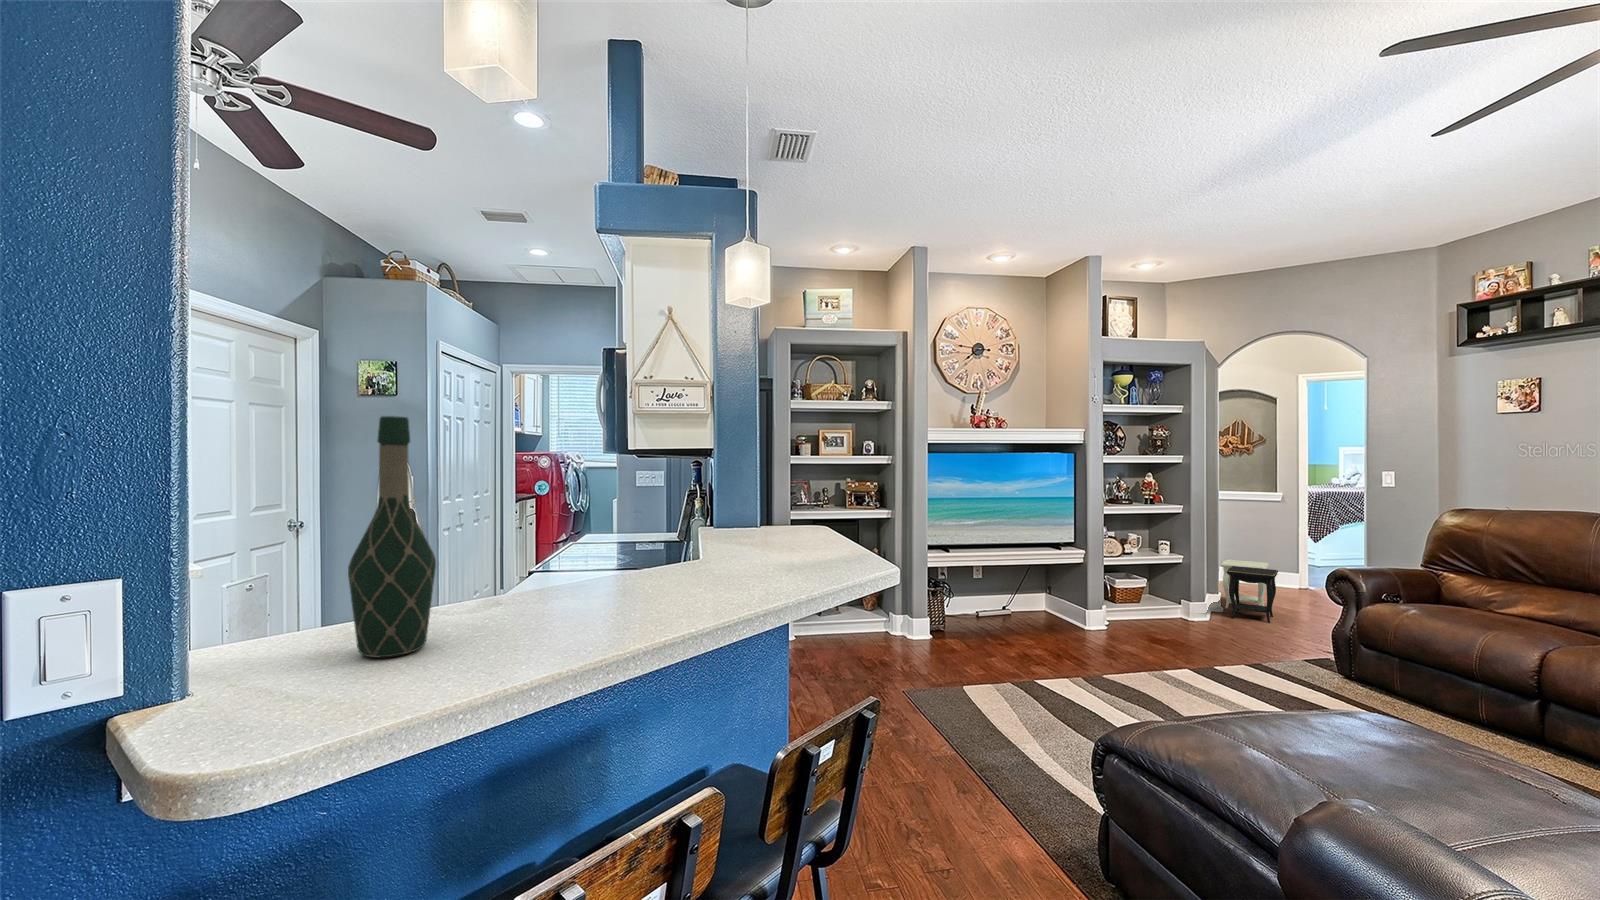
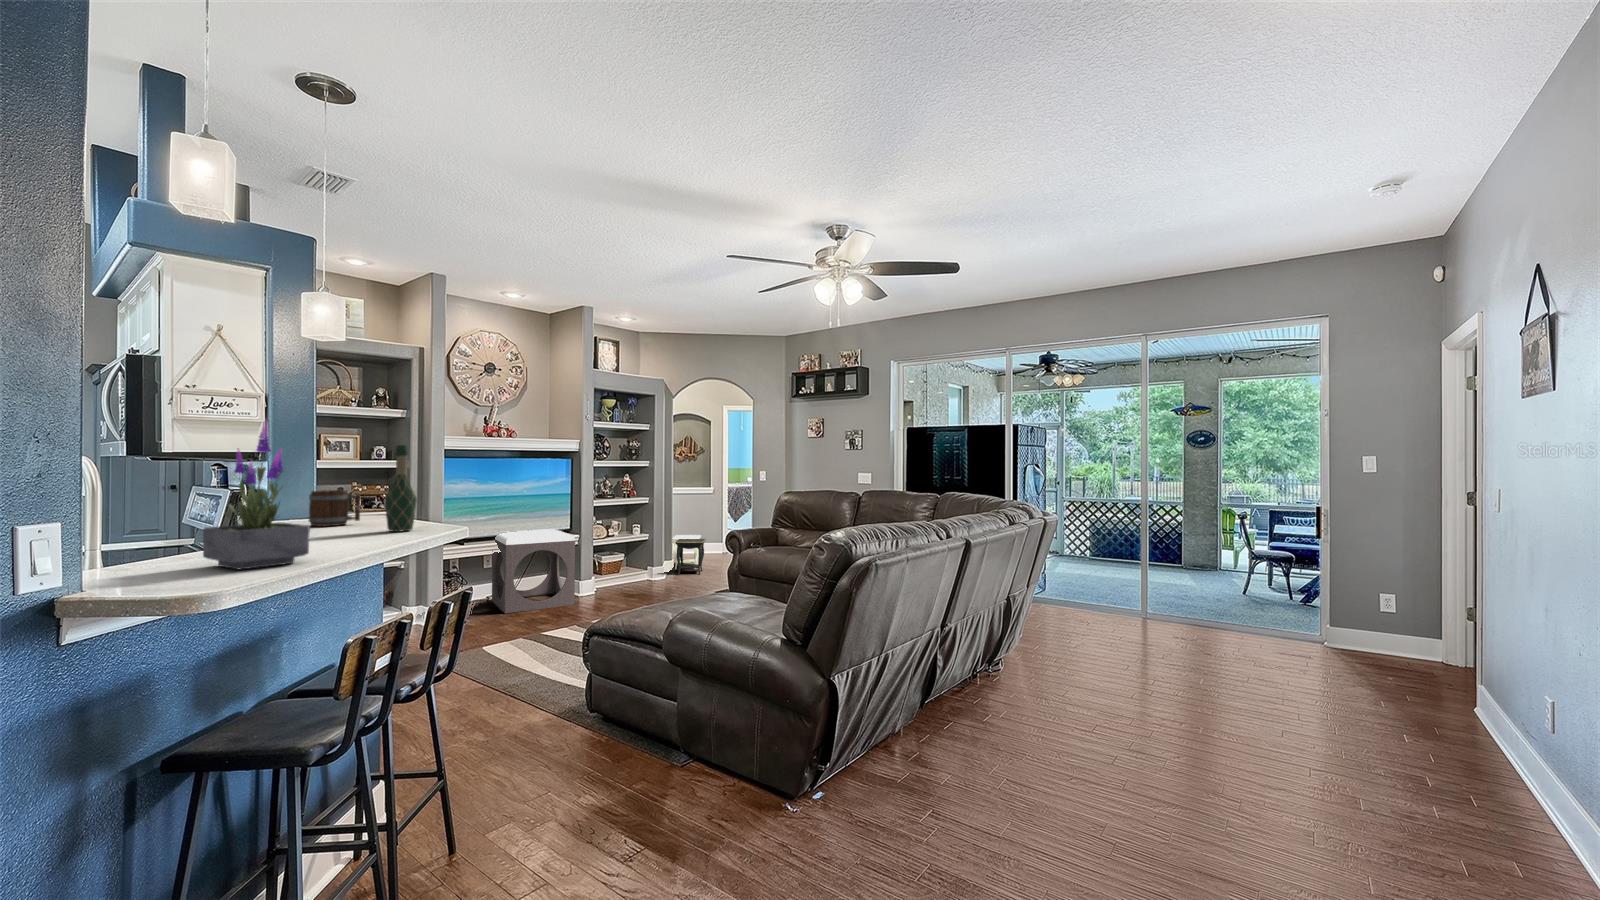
potted plant: none [530,395,633,615] -> present [203,420,310,570]
wine bottle: present [348,416,436,657] -> present [385,445,417,532]
mug: none [744,491,794,536] -> present [309,490,360,526]
footstool: none [982,539,1079,641] -> present [492,529,575,613]

